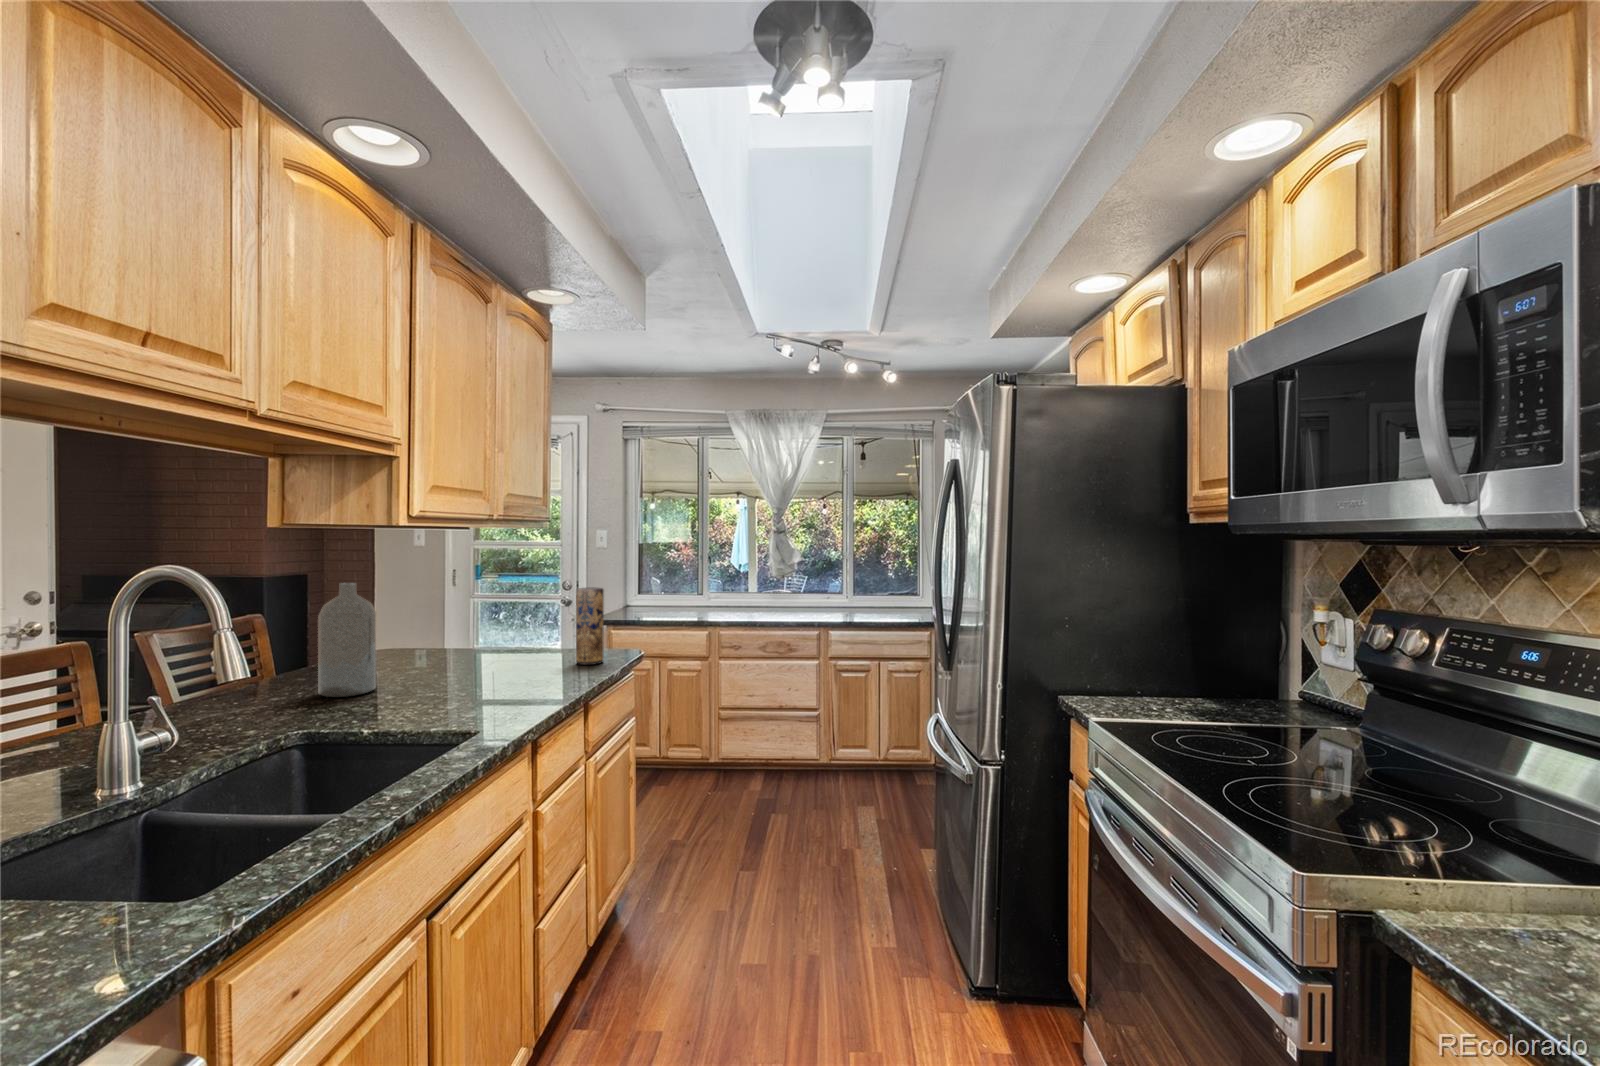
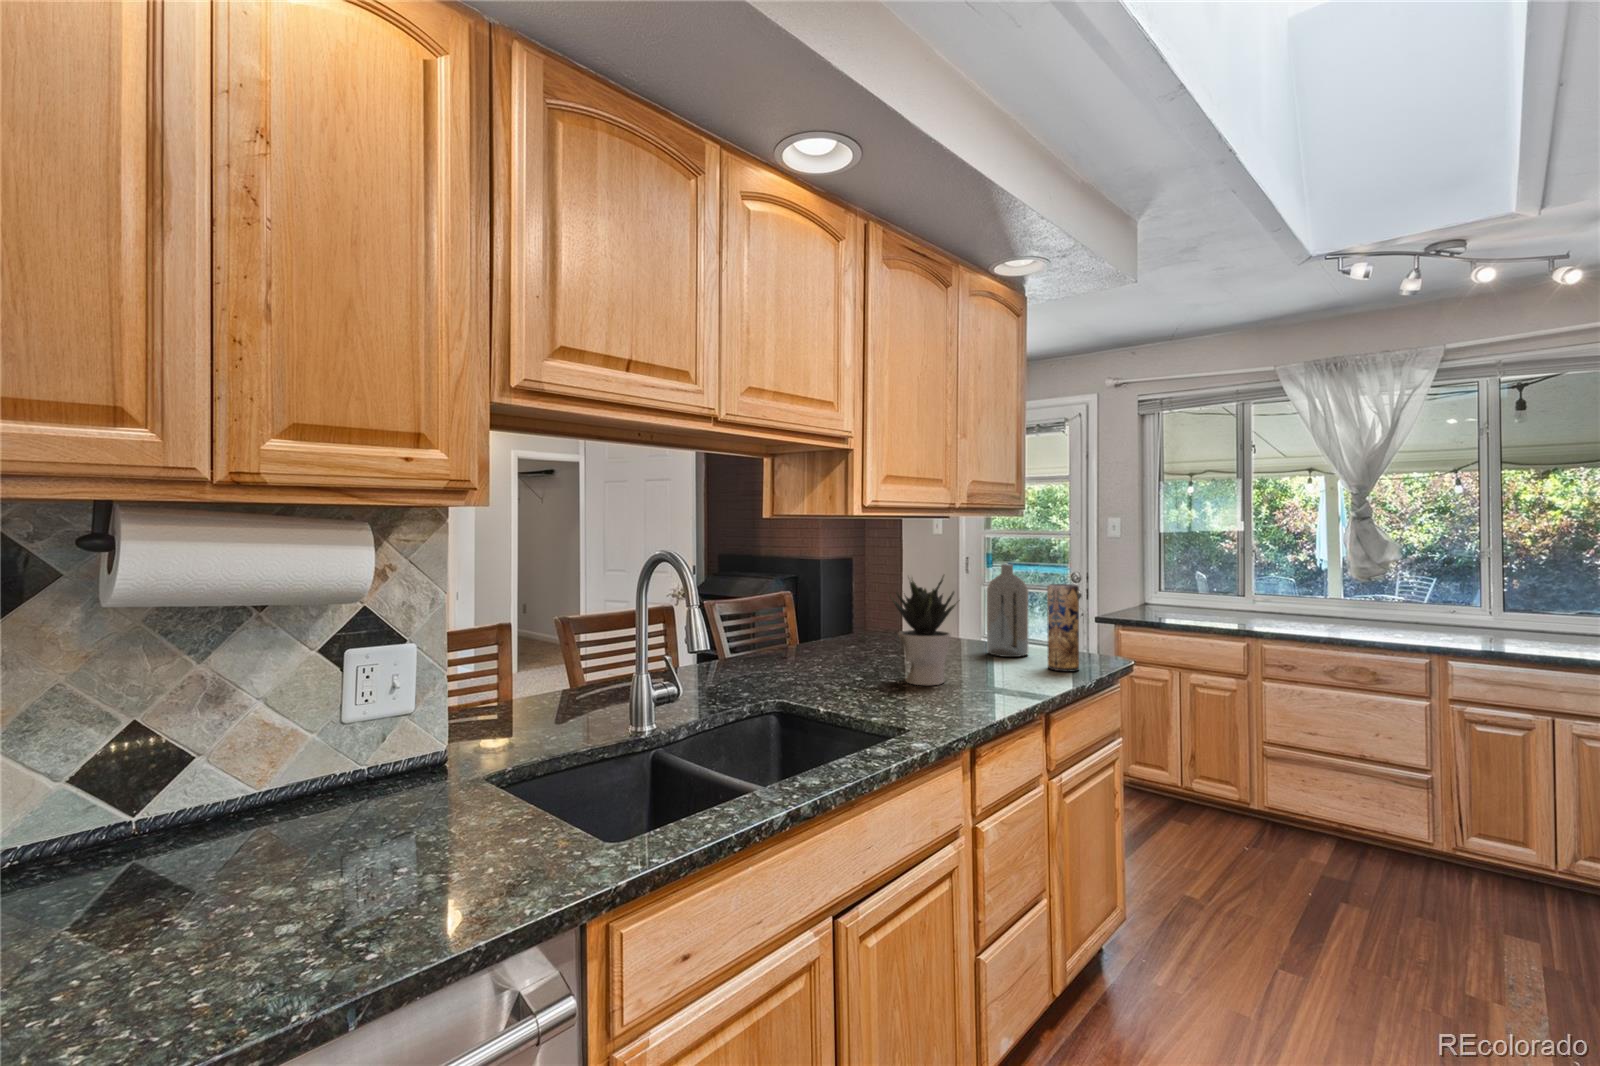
potted plant: none [422,582,499,694] -> present [892,575,956,685]
bottle: present [318,583,376,697] -> present [987,564,1028,657]

